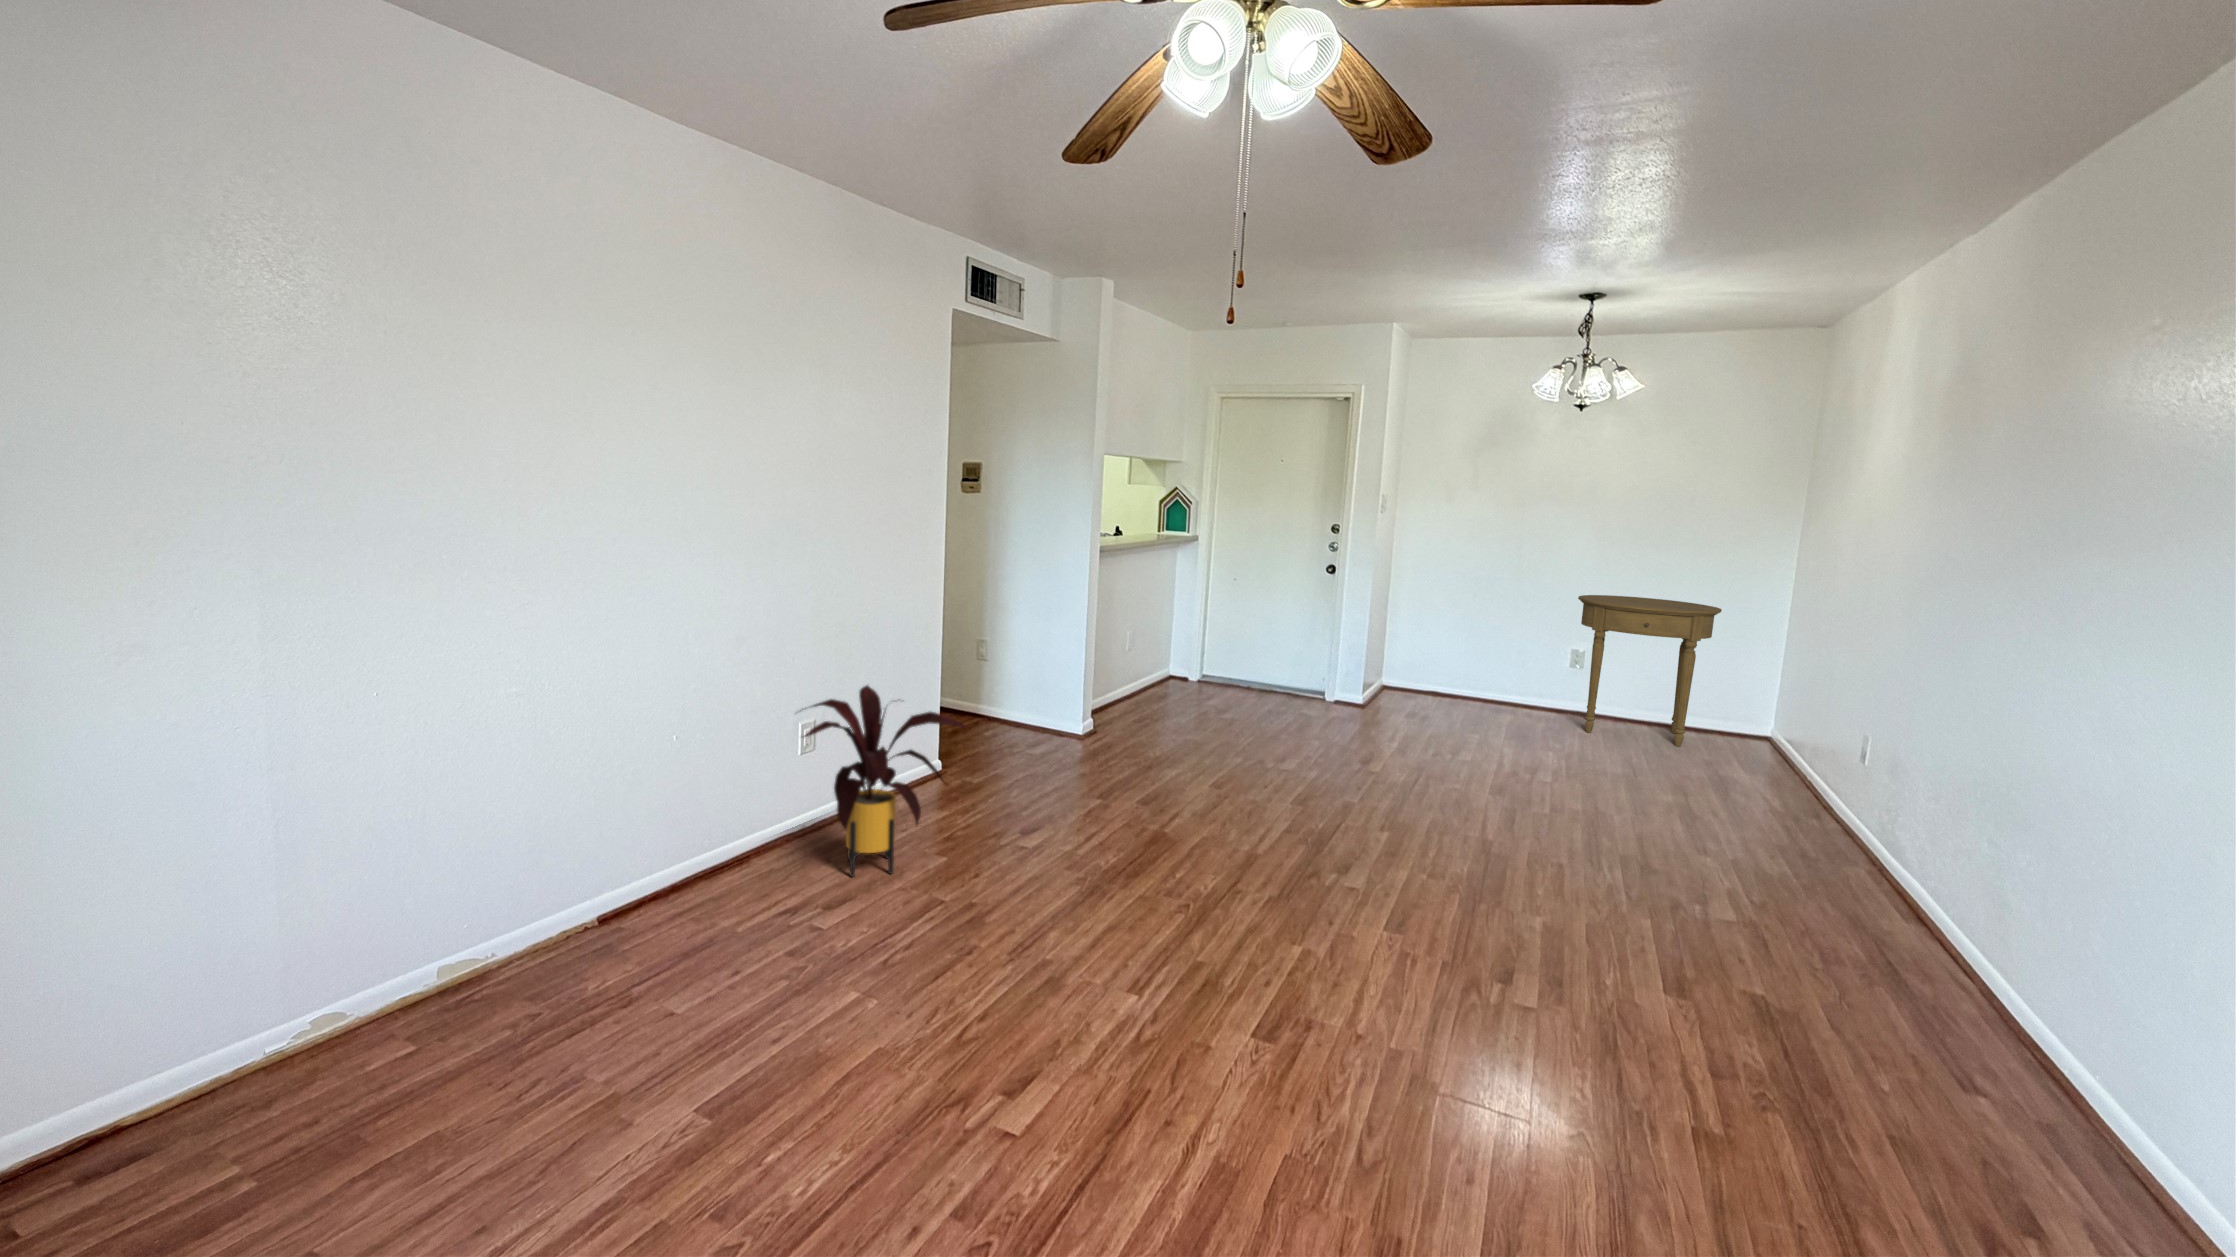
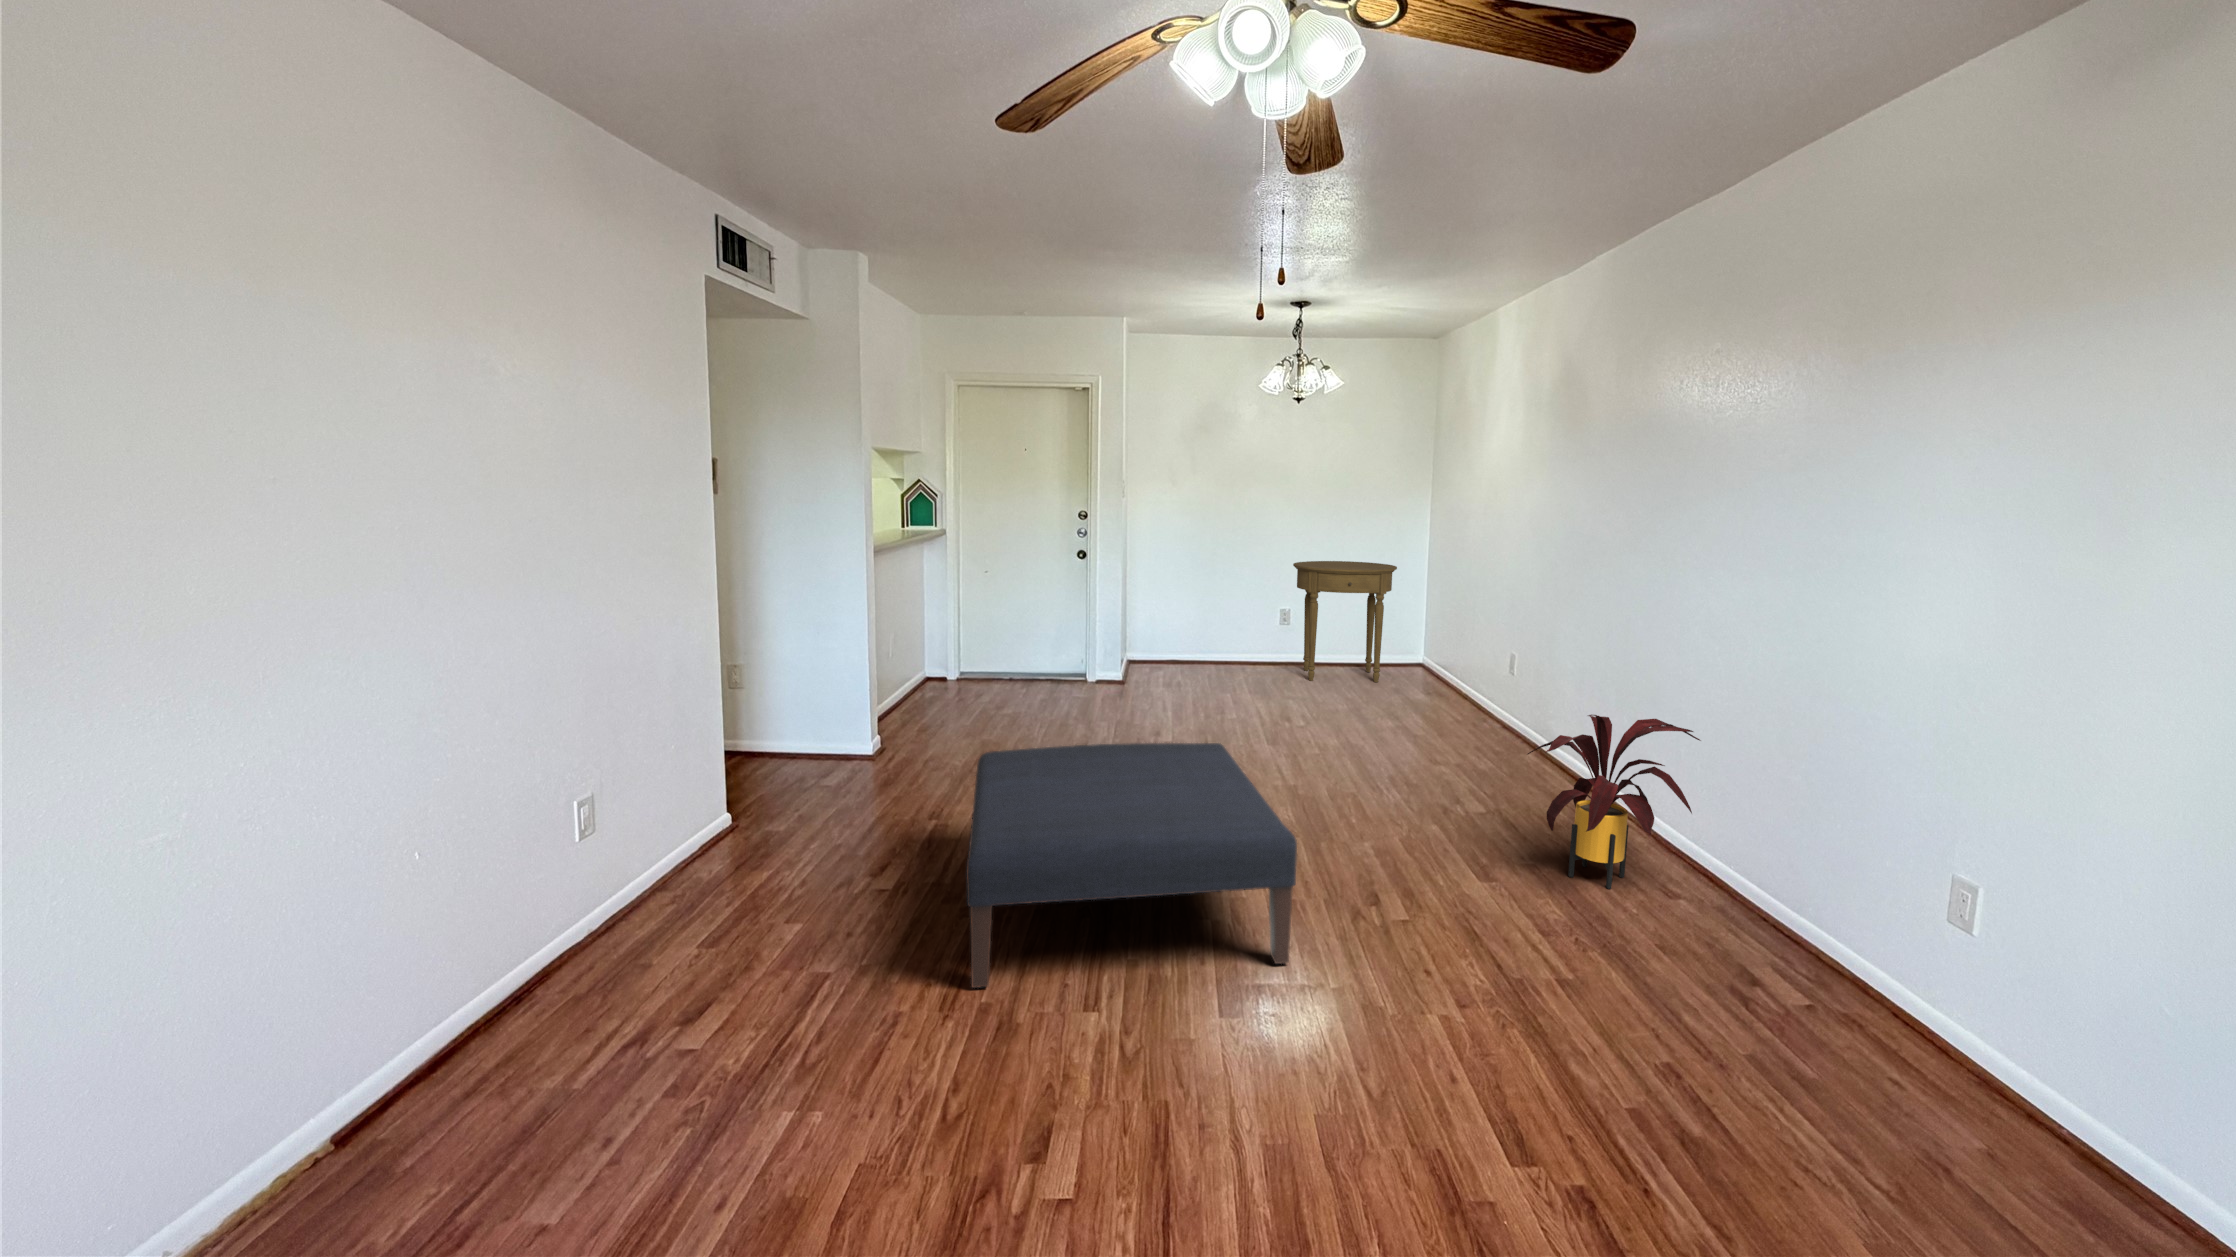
house plant: present [804,685,967,877] -> present [1528,715,1701,889]
ottoman: none [1043,739,1373,1007] -> present [966,743,1297,988]

